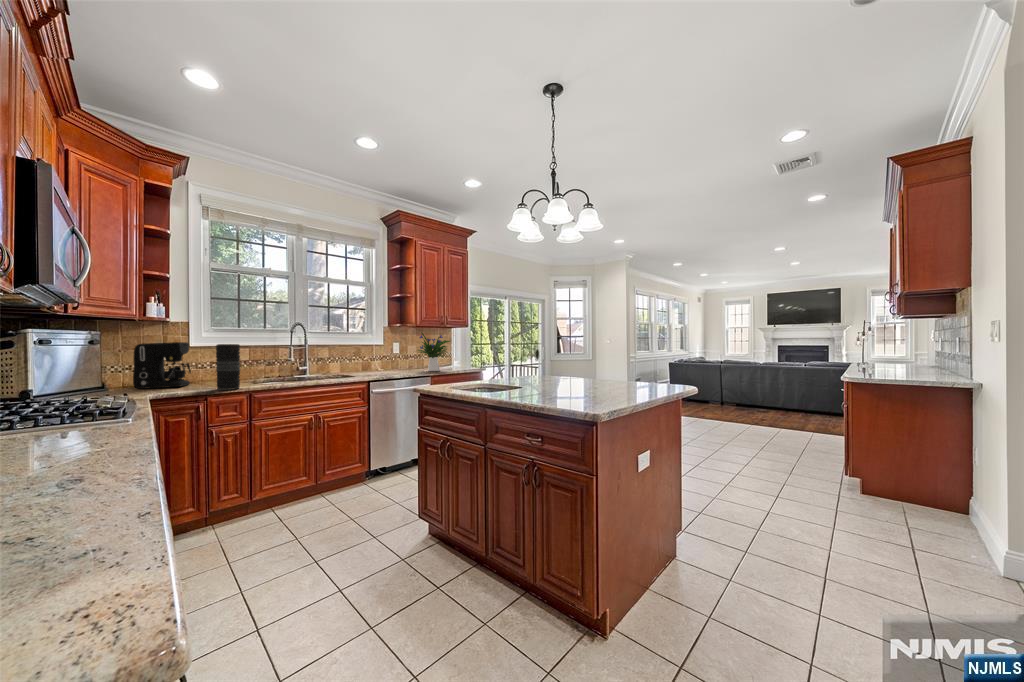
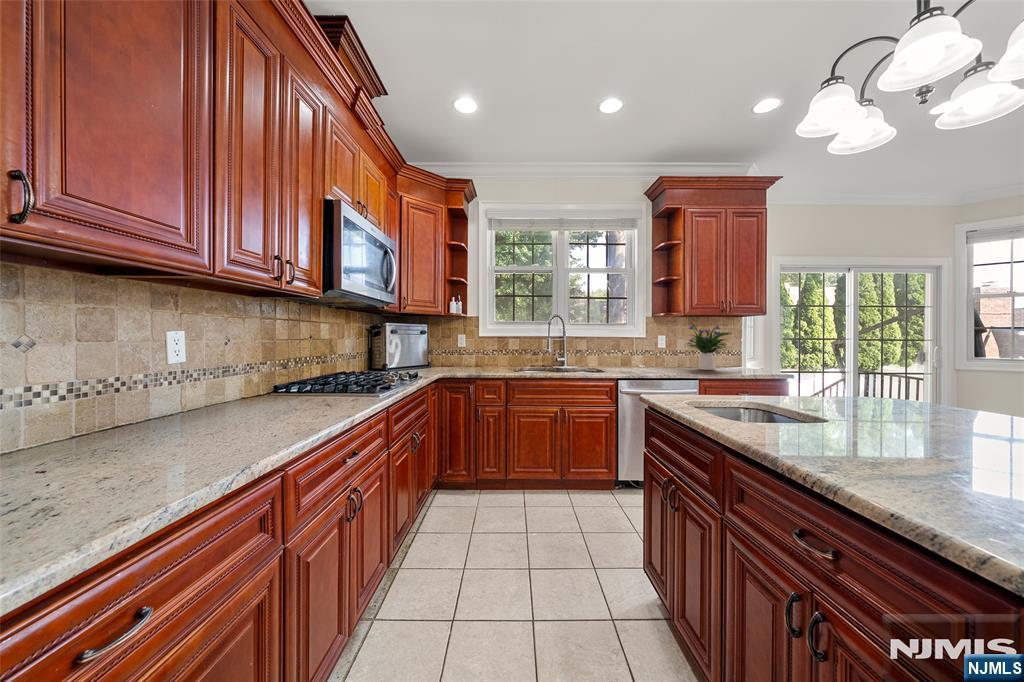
coffee maker: present [133,342,191,389] -> none [439,334,475,370]
vase: present [216,344,240,390] -> none [481,337,499,377]

